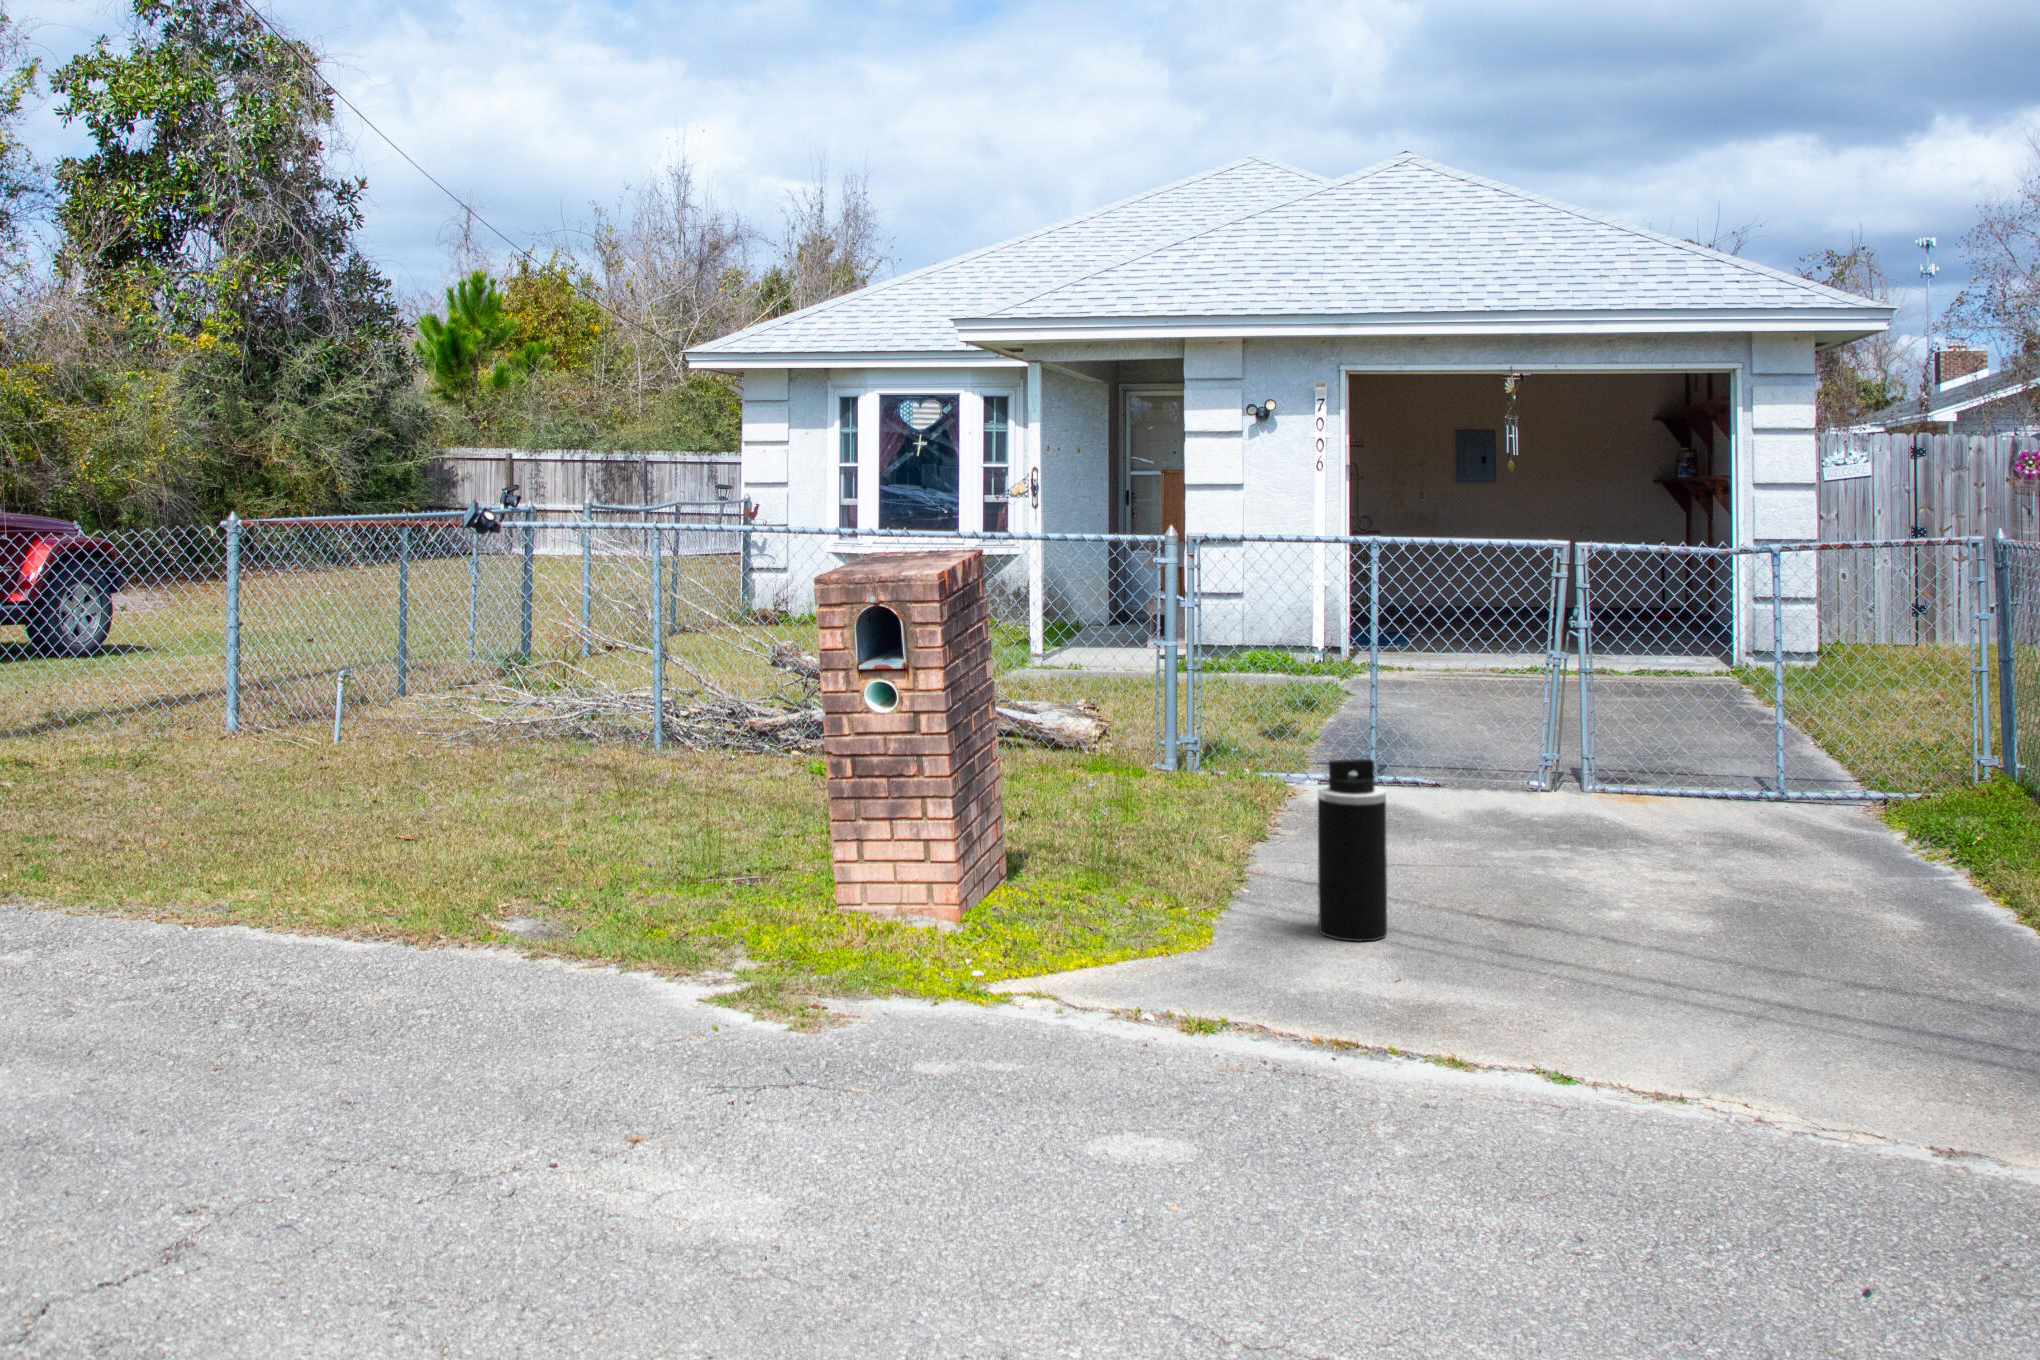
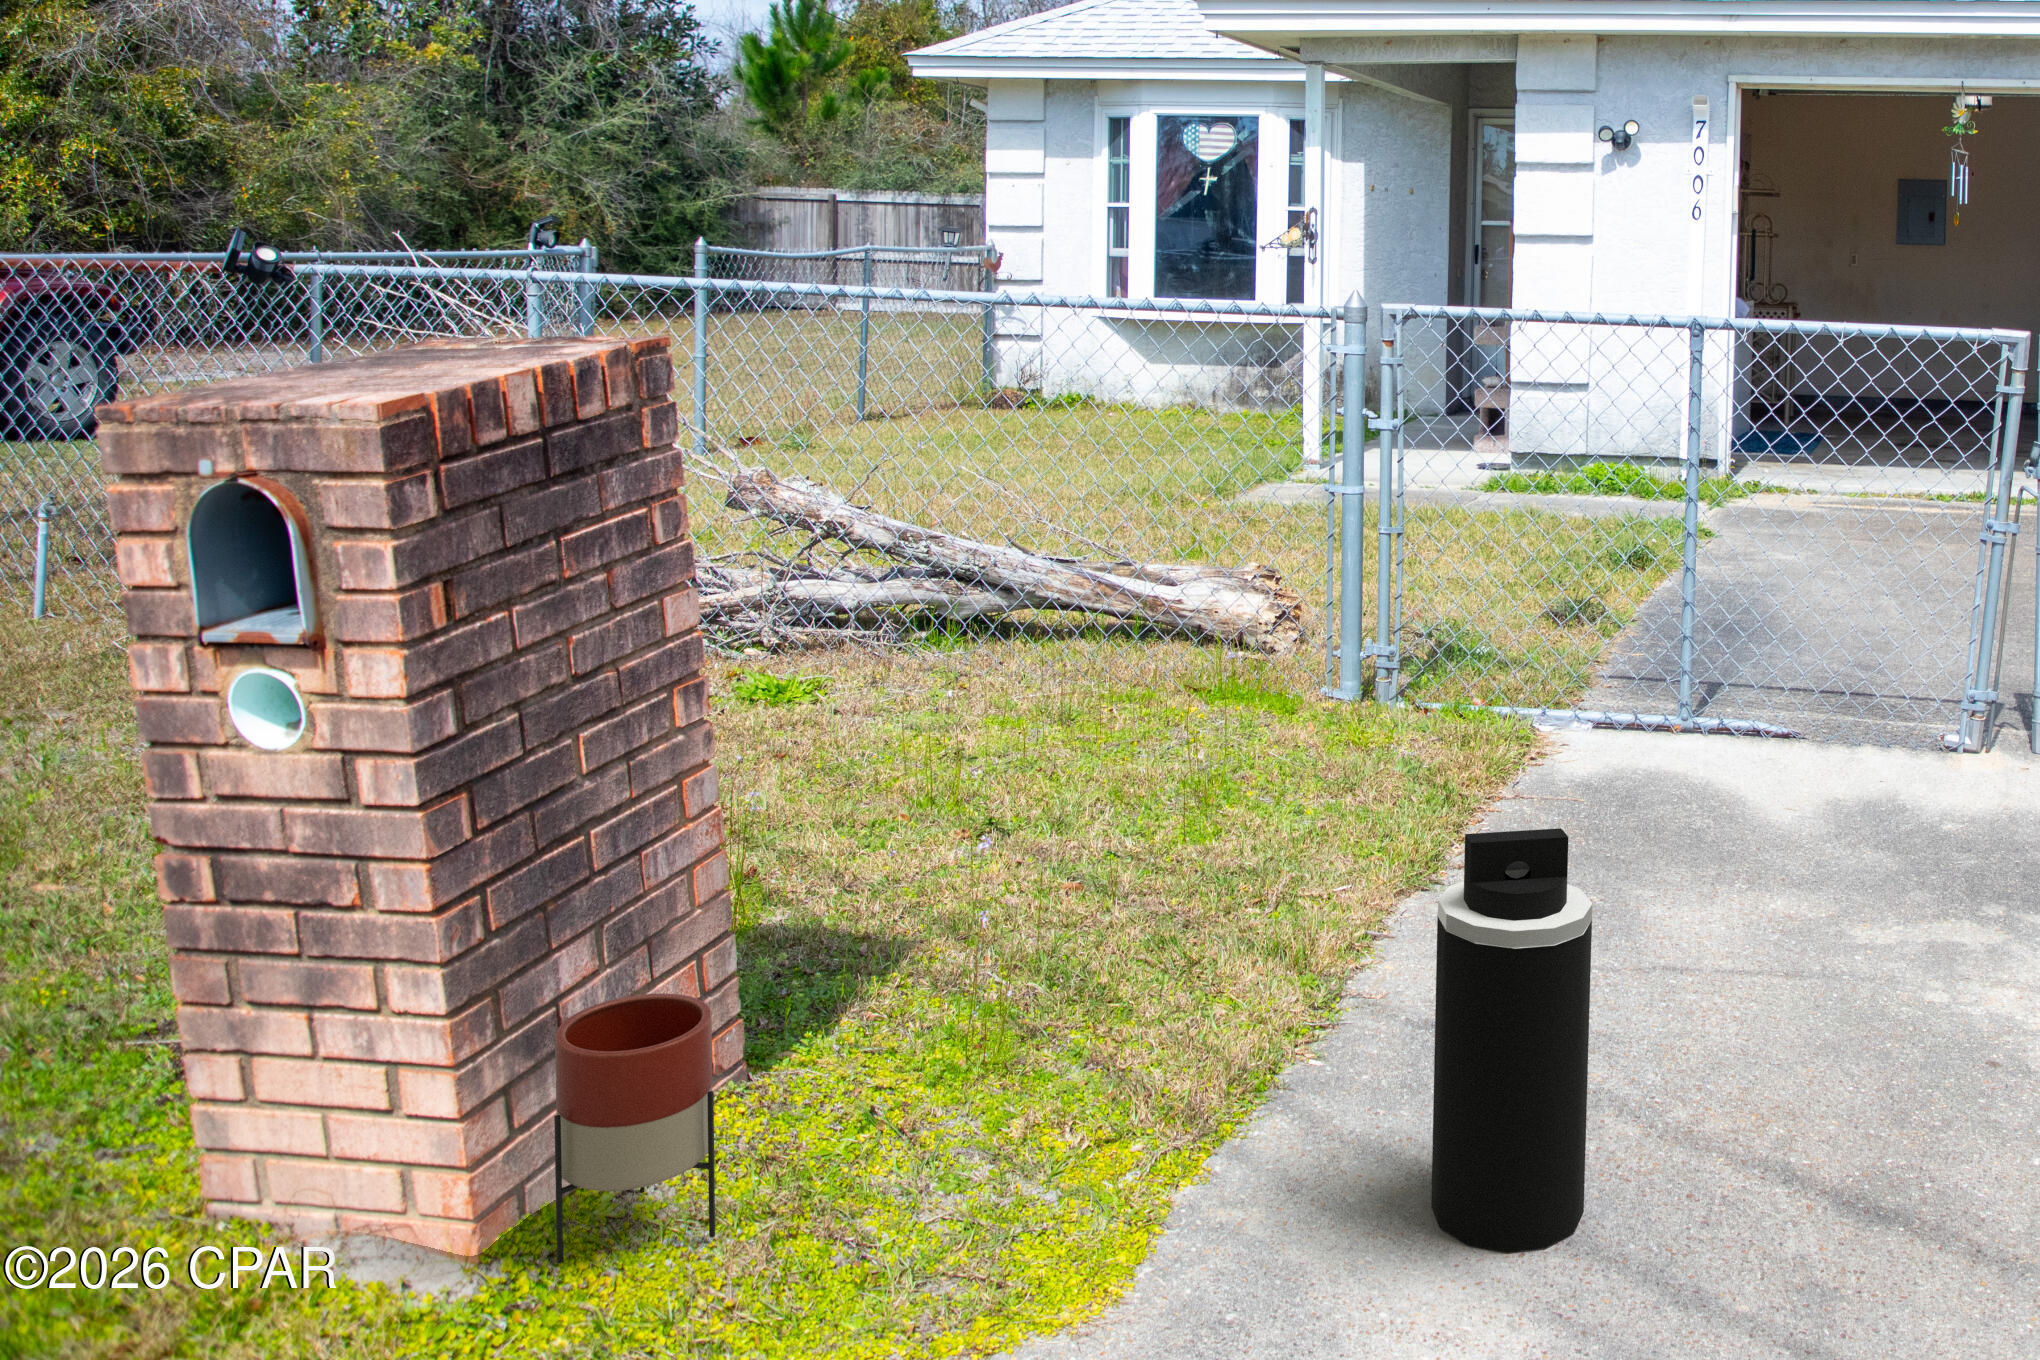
planter: none [972,826,1035,929] -> present [554,993,715,1263]

